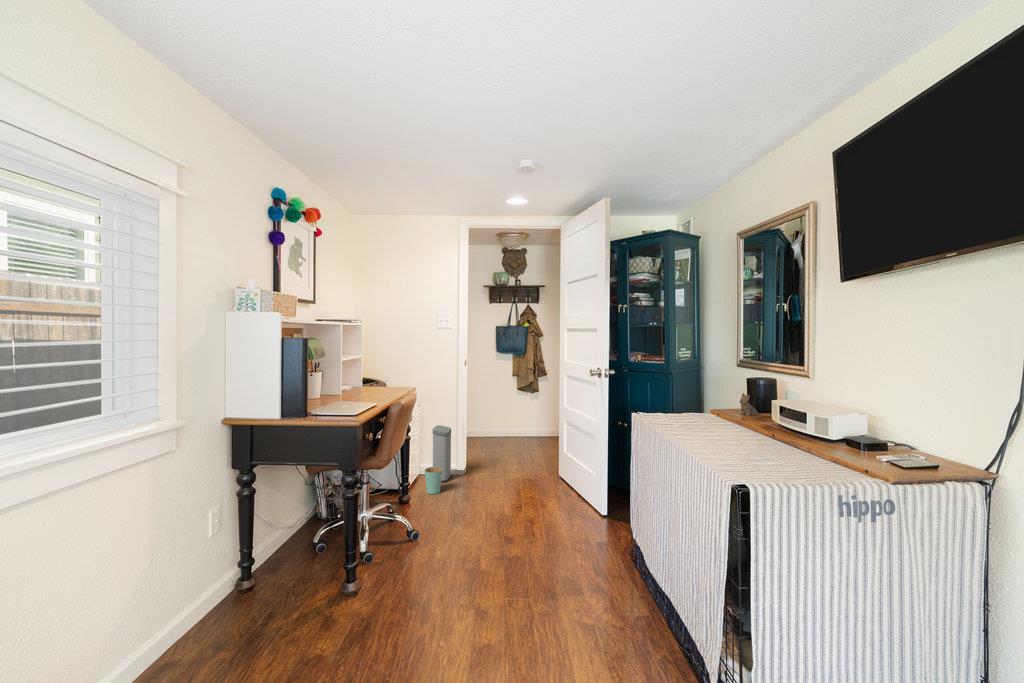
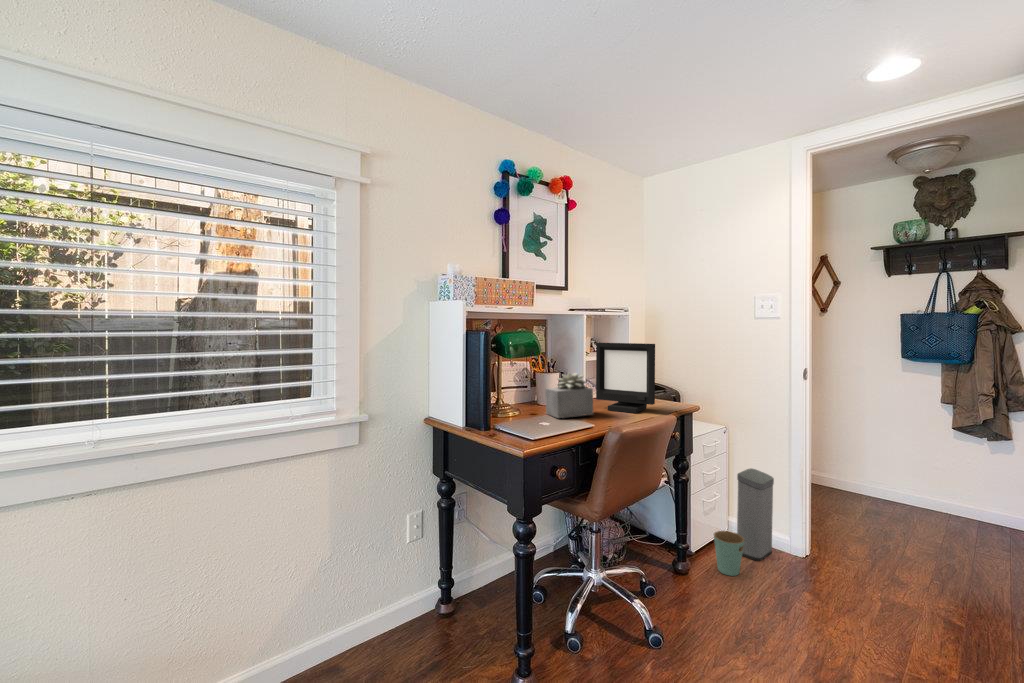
picture frame: none [358,345,402,394] -> present [596,343,655,413]
succulent plant: none [329,367,368,402] -> present [545,373,593,418]

